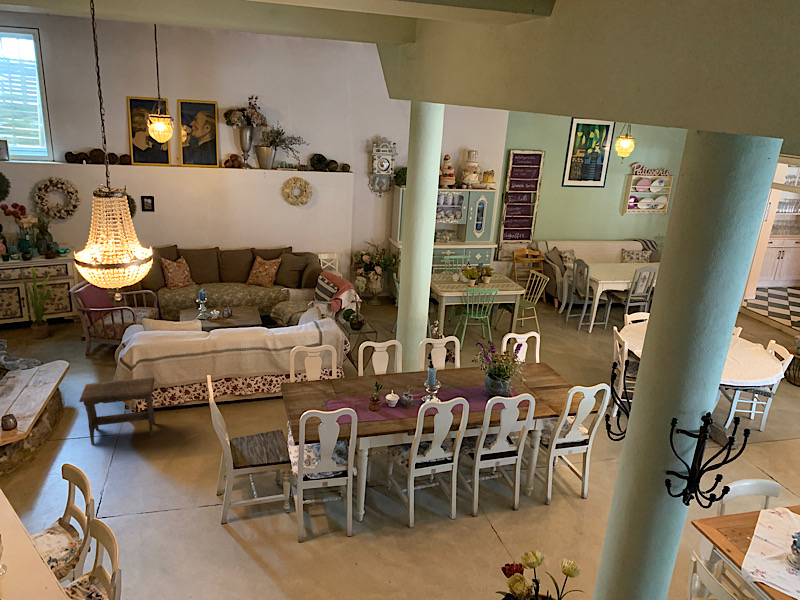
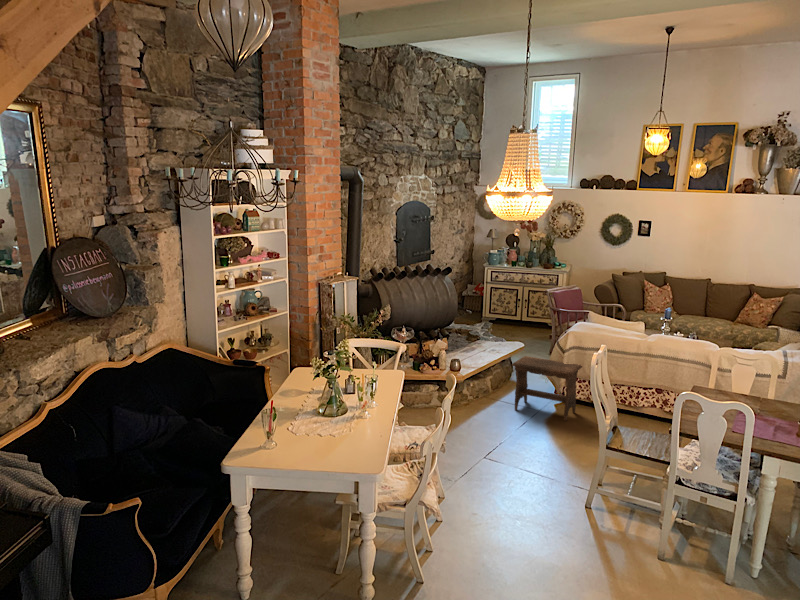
house plant: present [23,267,53,338] -> none [510,272,544,335]

